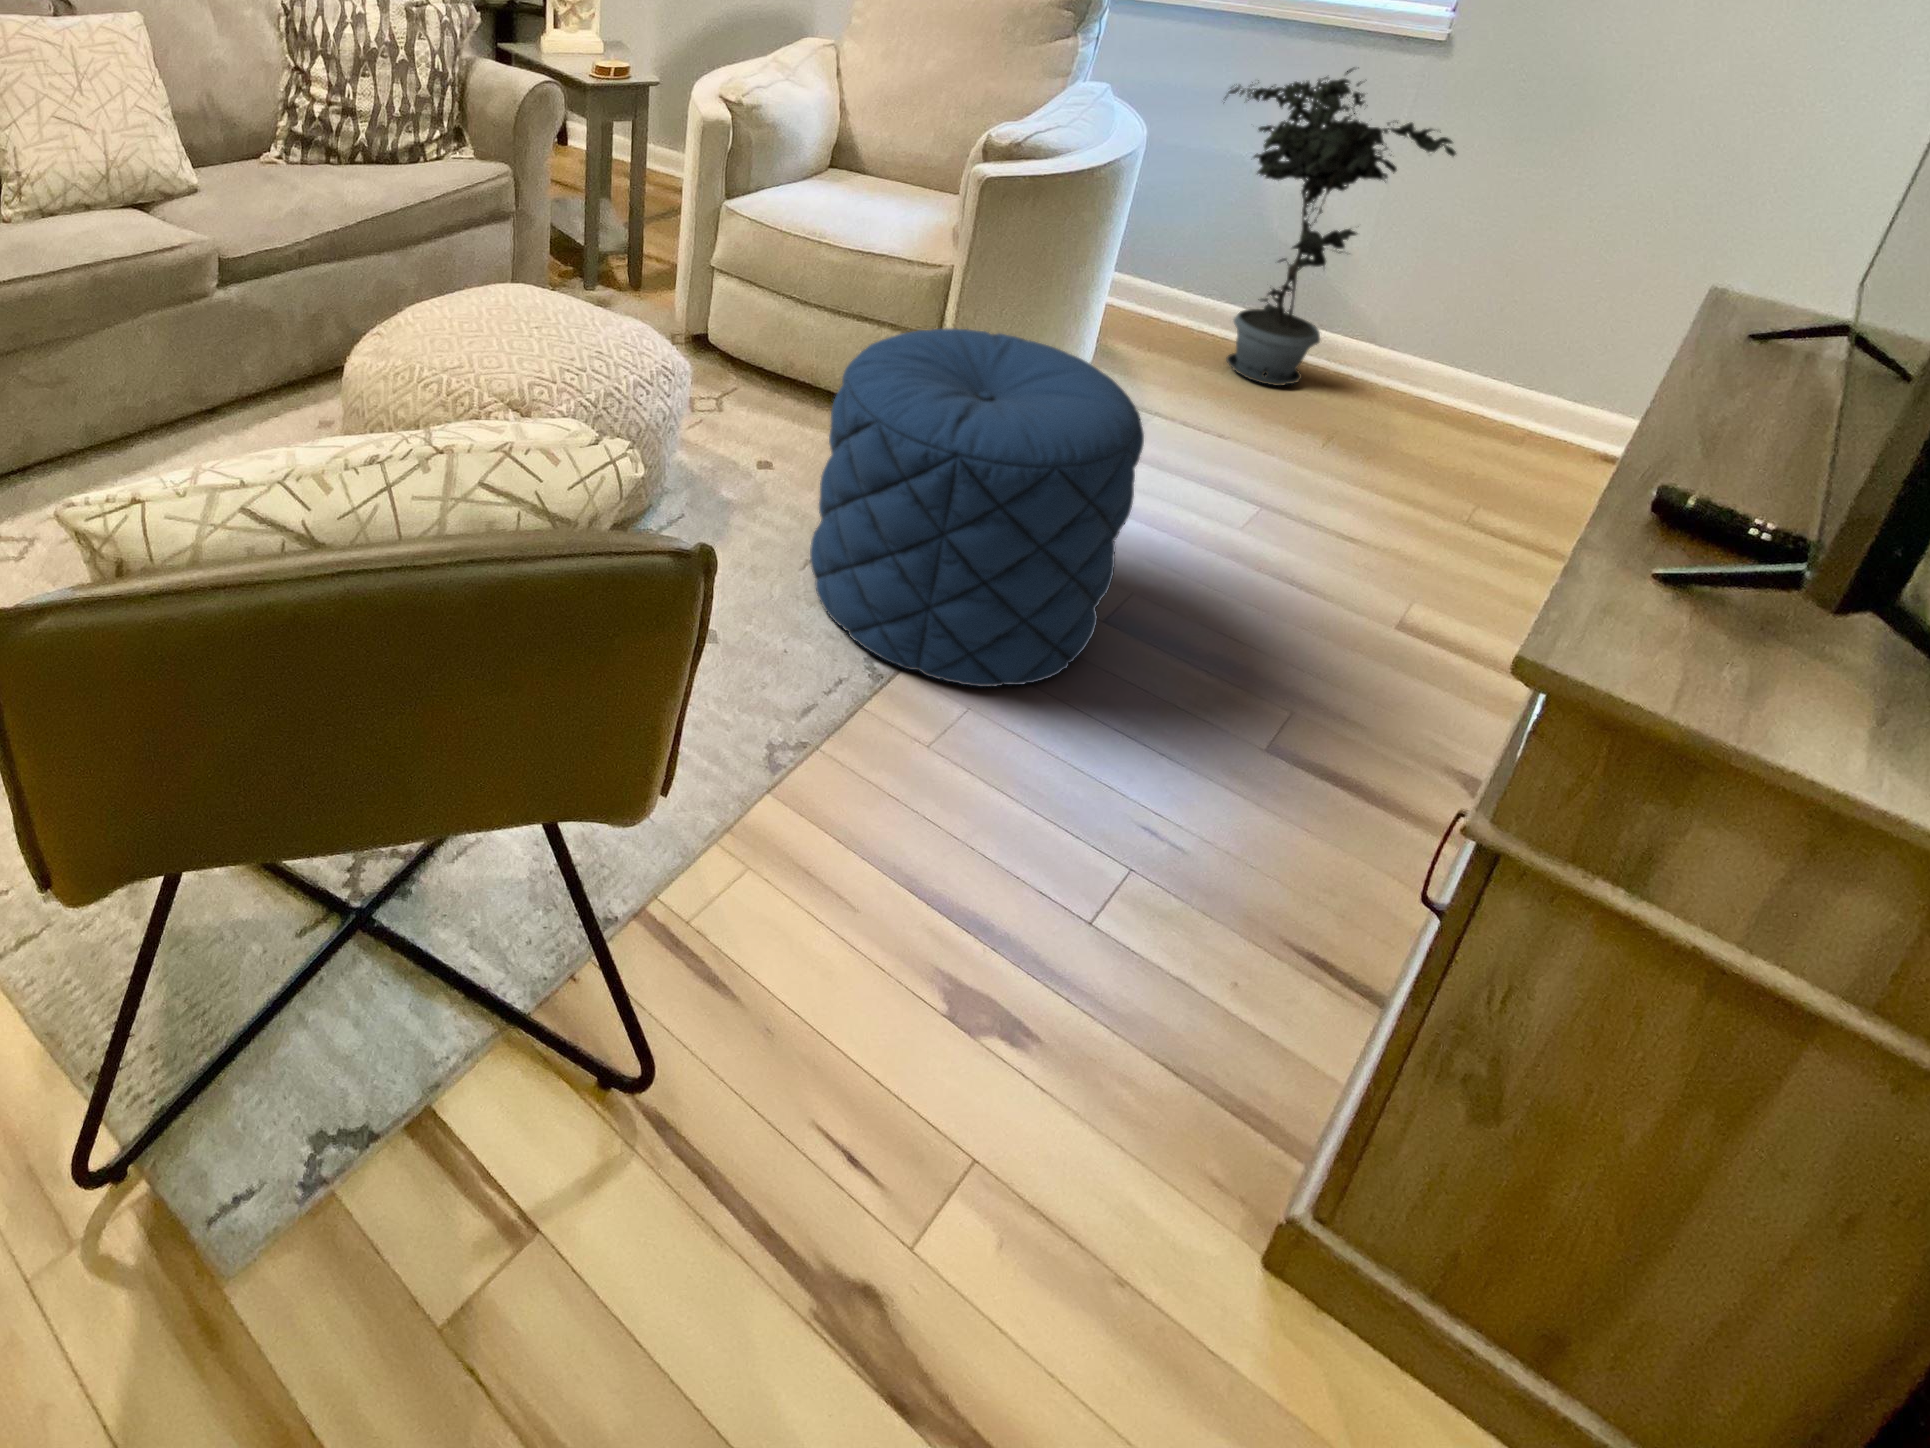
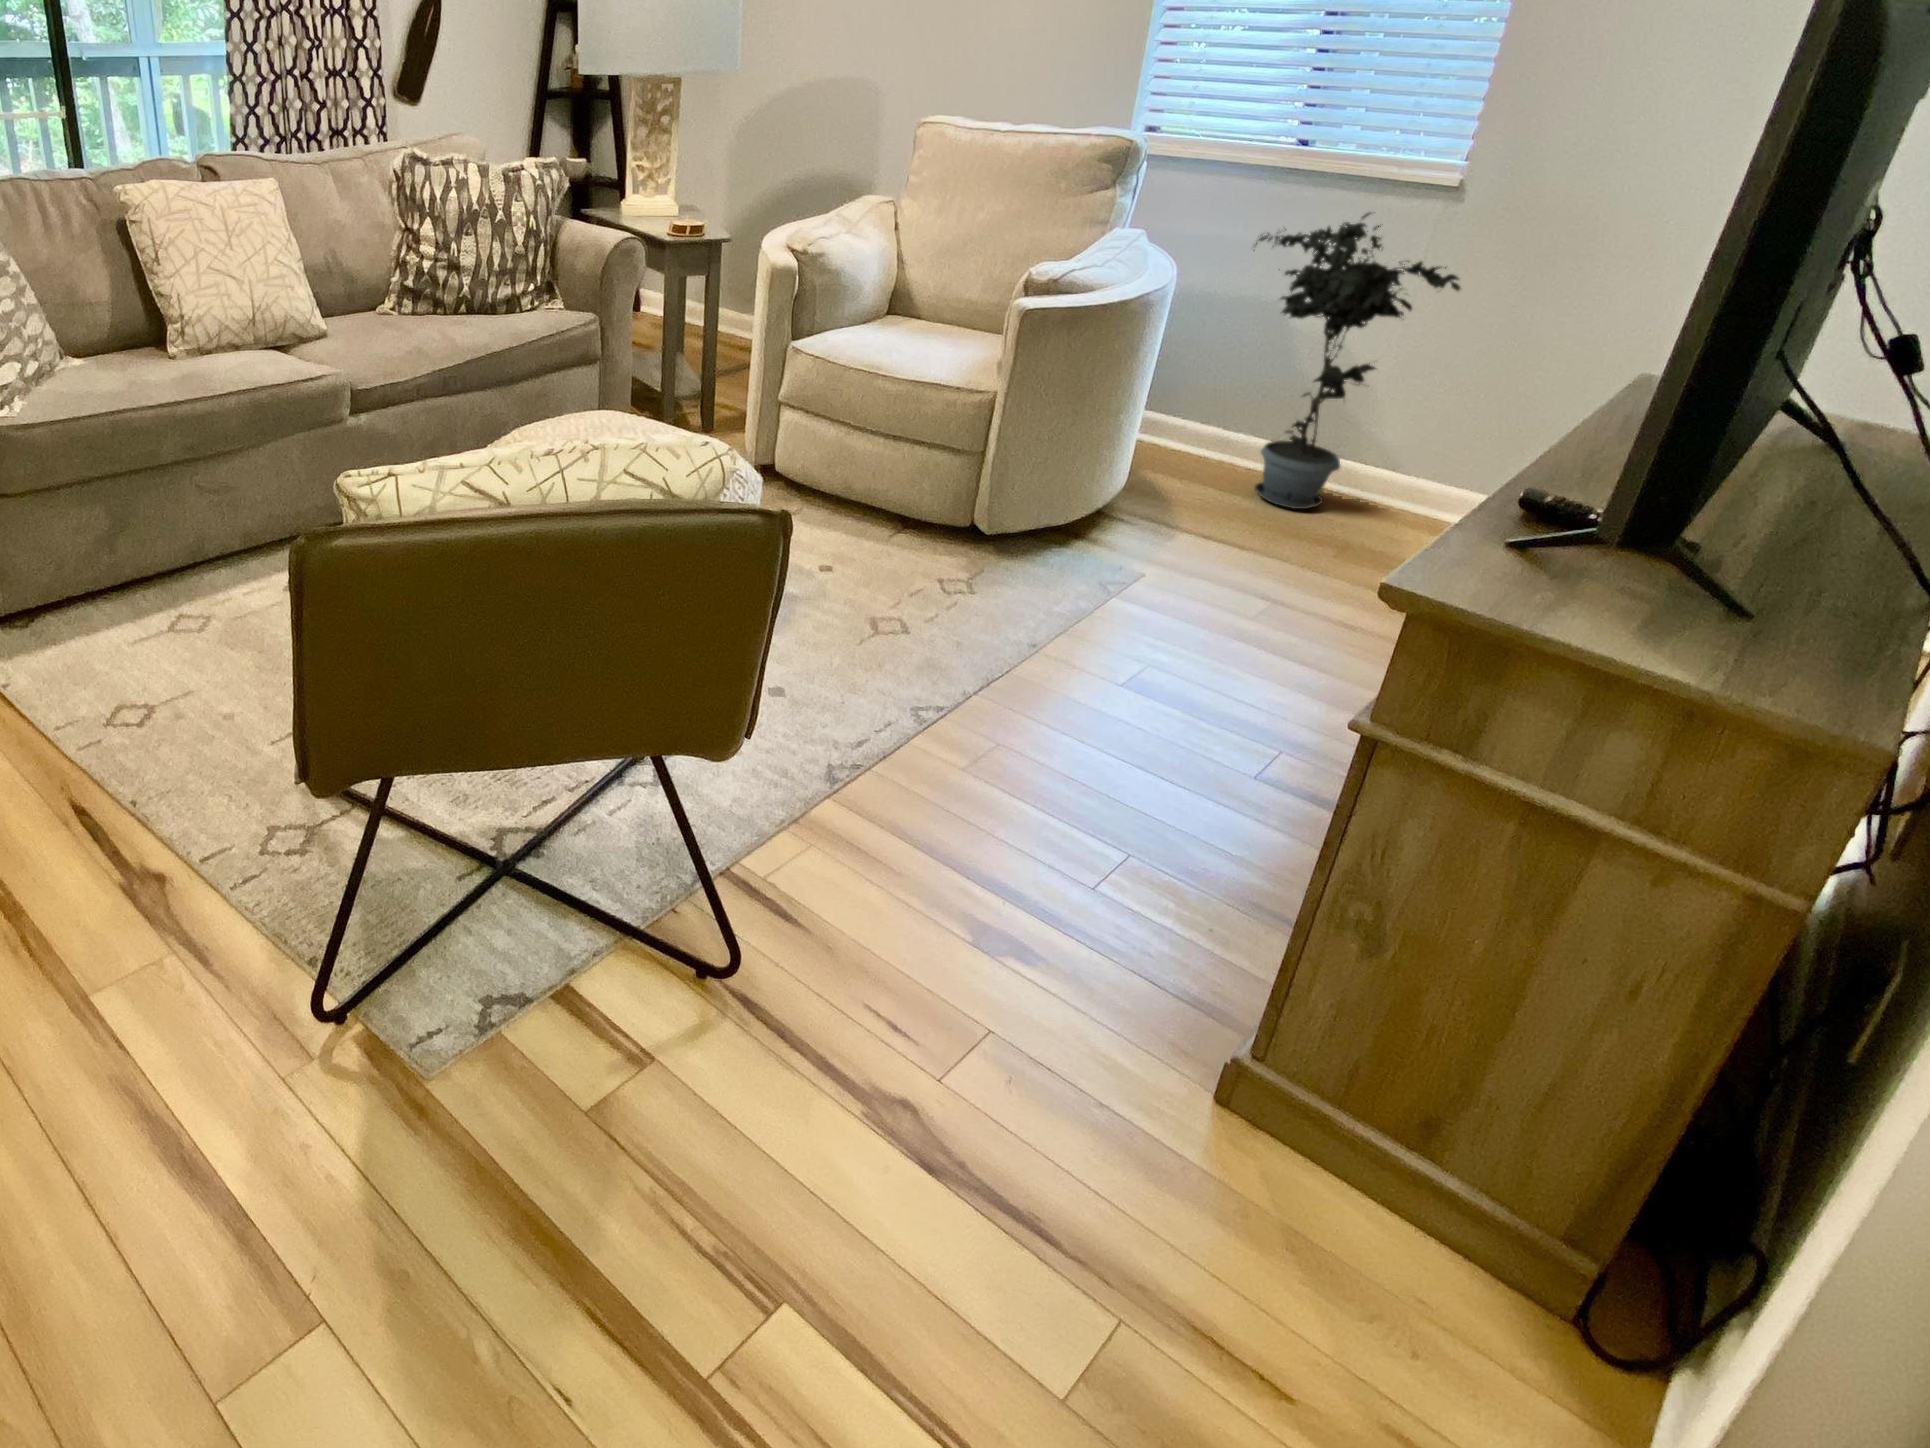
pouf: present [810,328,1144,687] -> none [866,436,1153,730]

